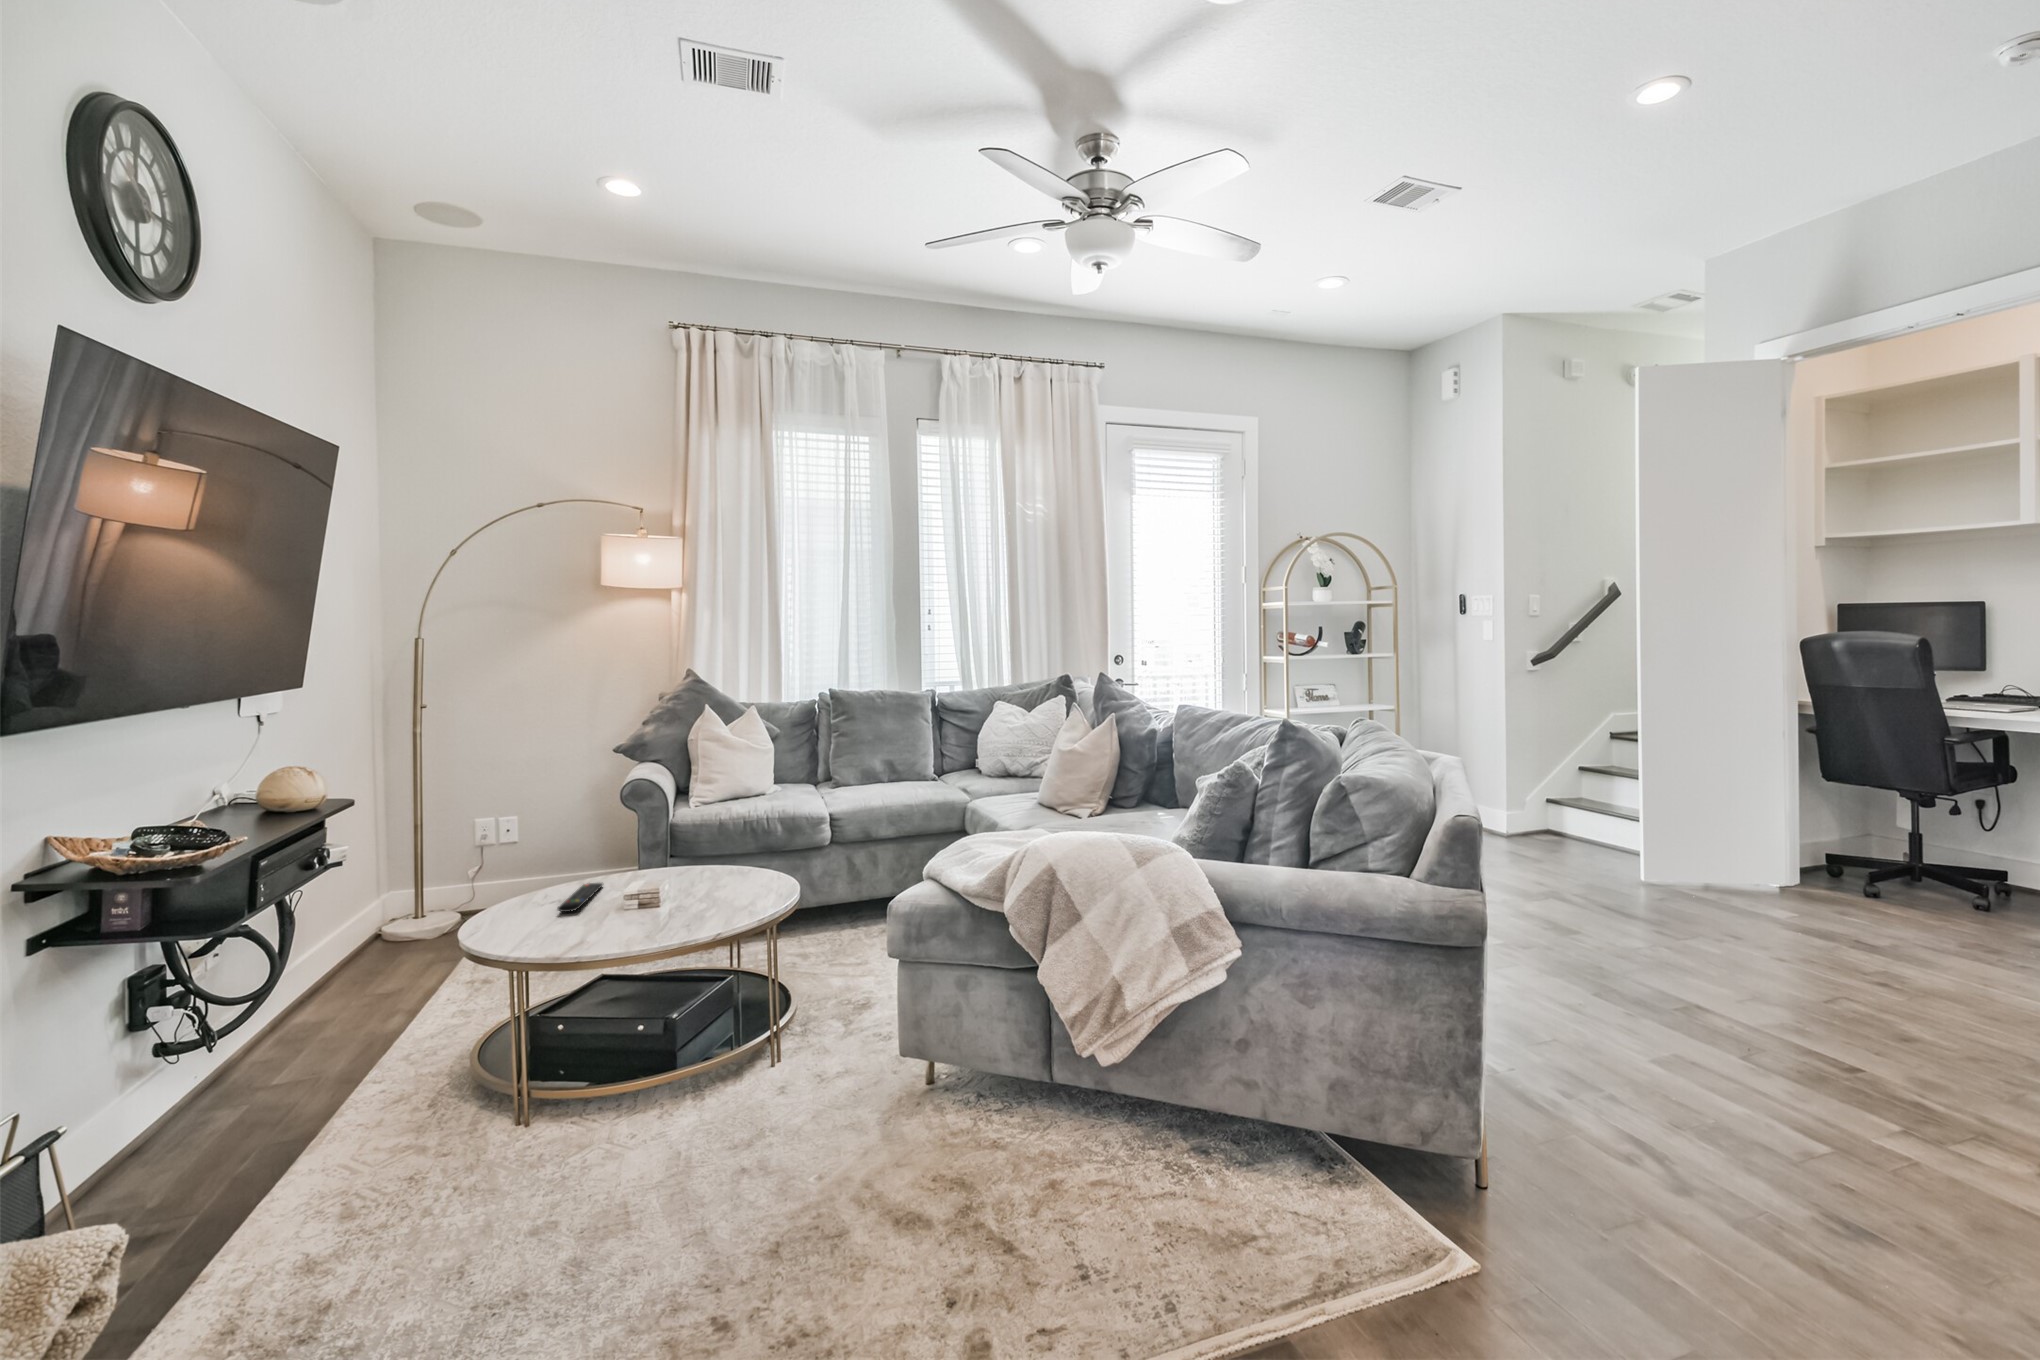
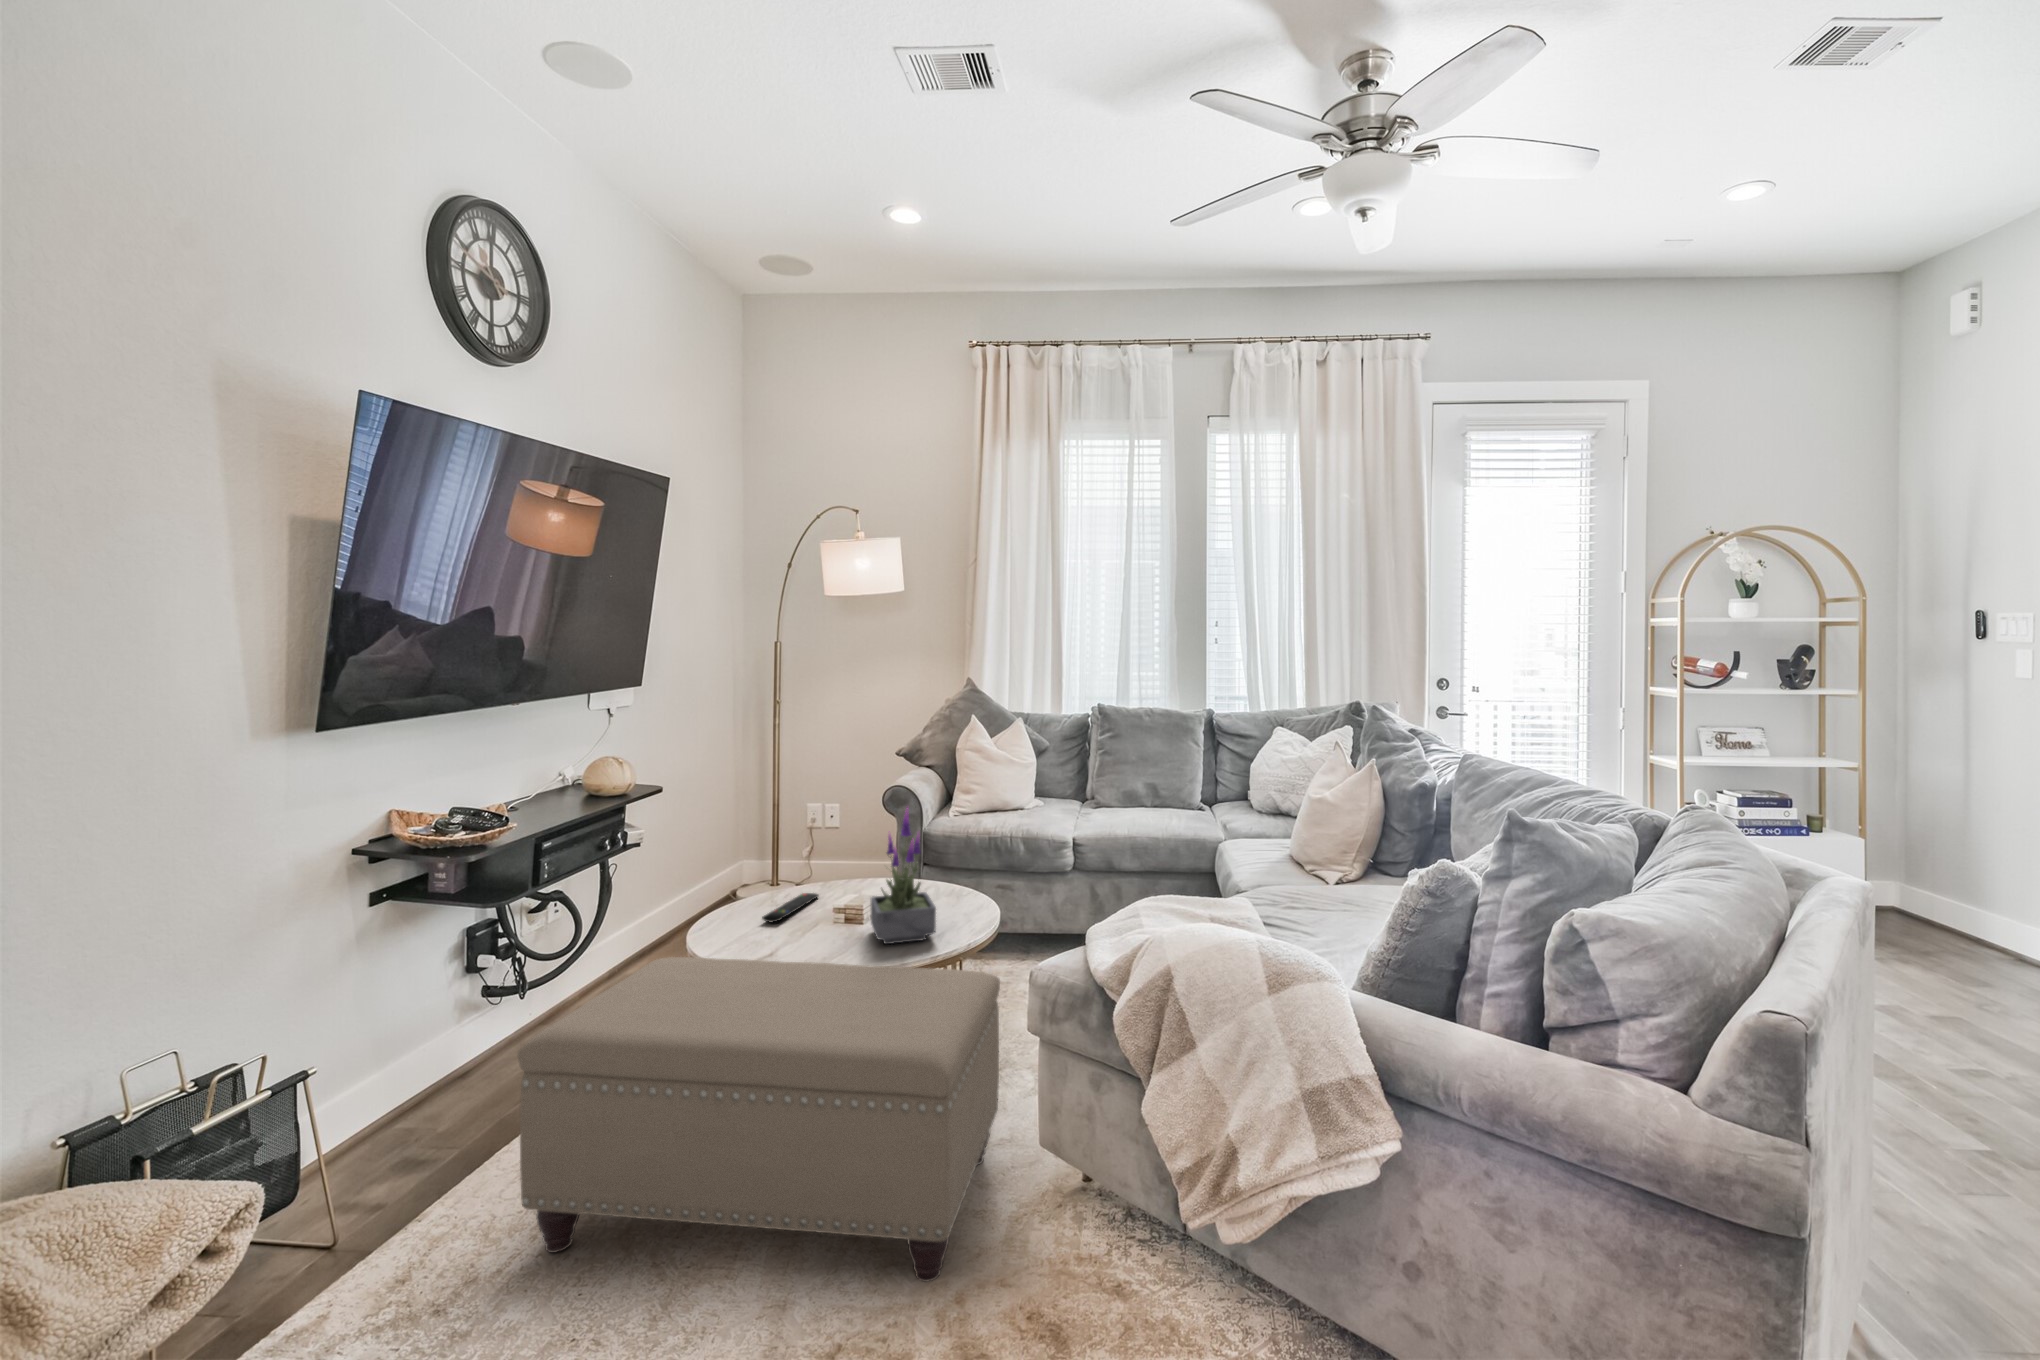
potted plant: none [685,777,760,911] -> present [871,808,936,944]
ottoman: none [368,917,858,1264] -> present [518,957,1000,1282]

